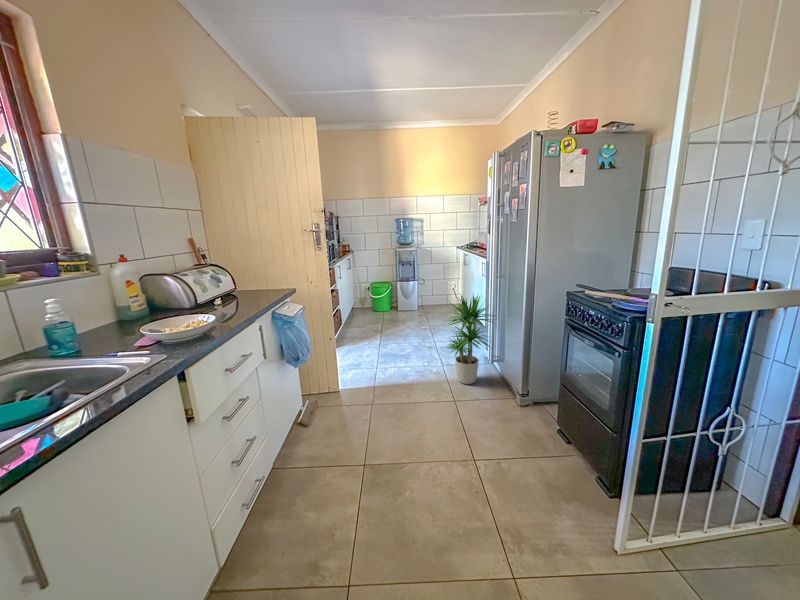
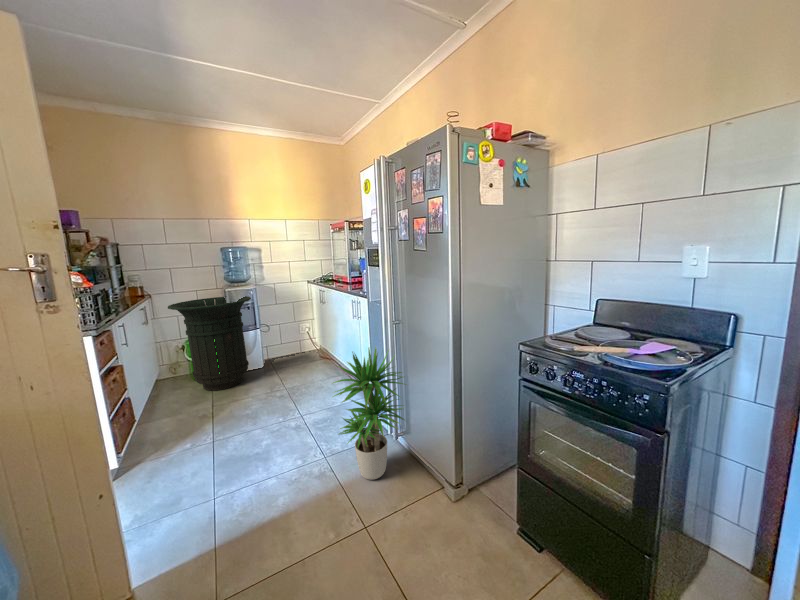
trash can: none [362,255,412,319] -> present [168,296,251,391]

